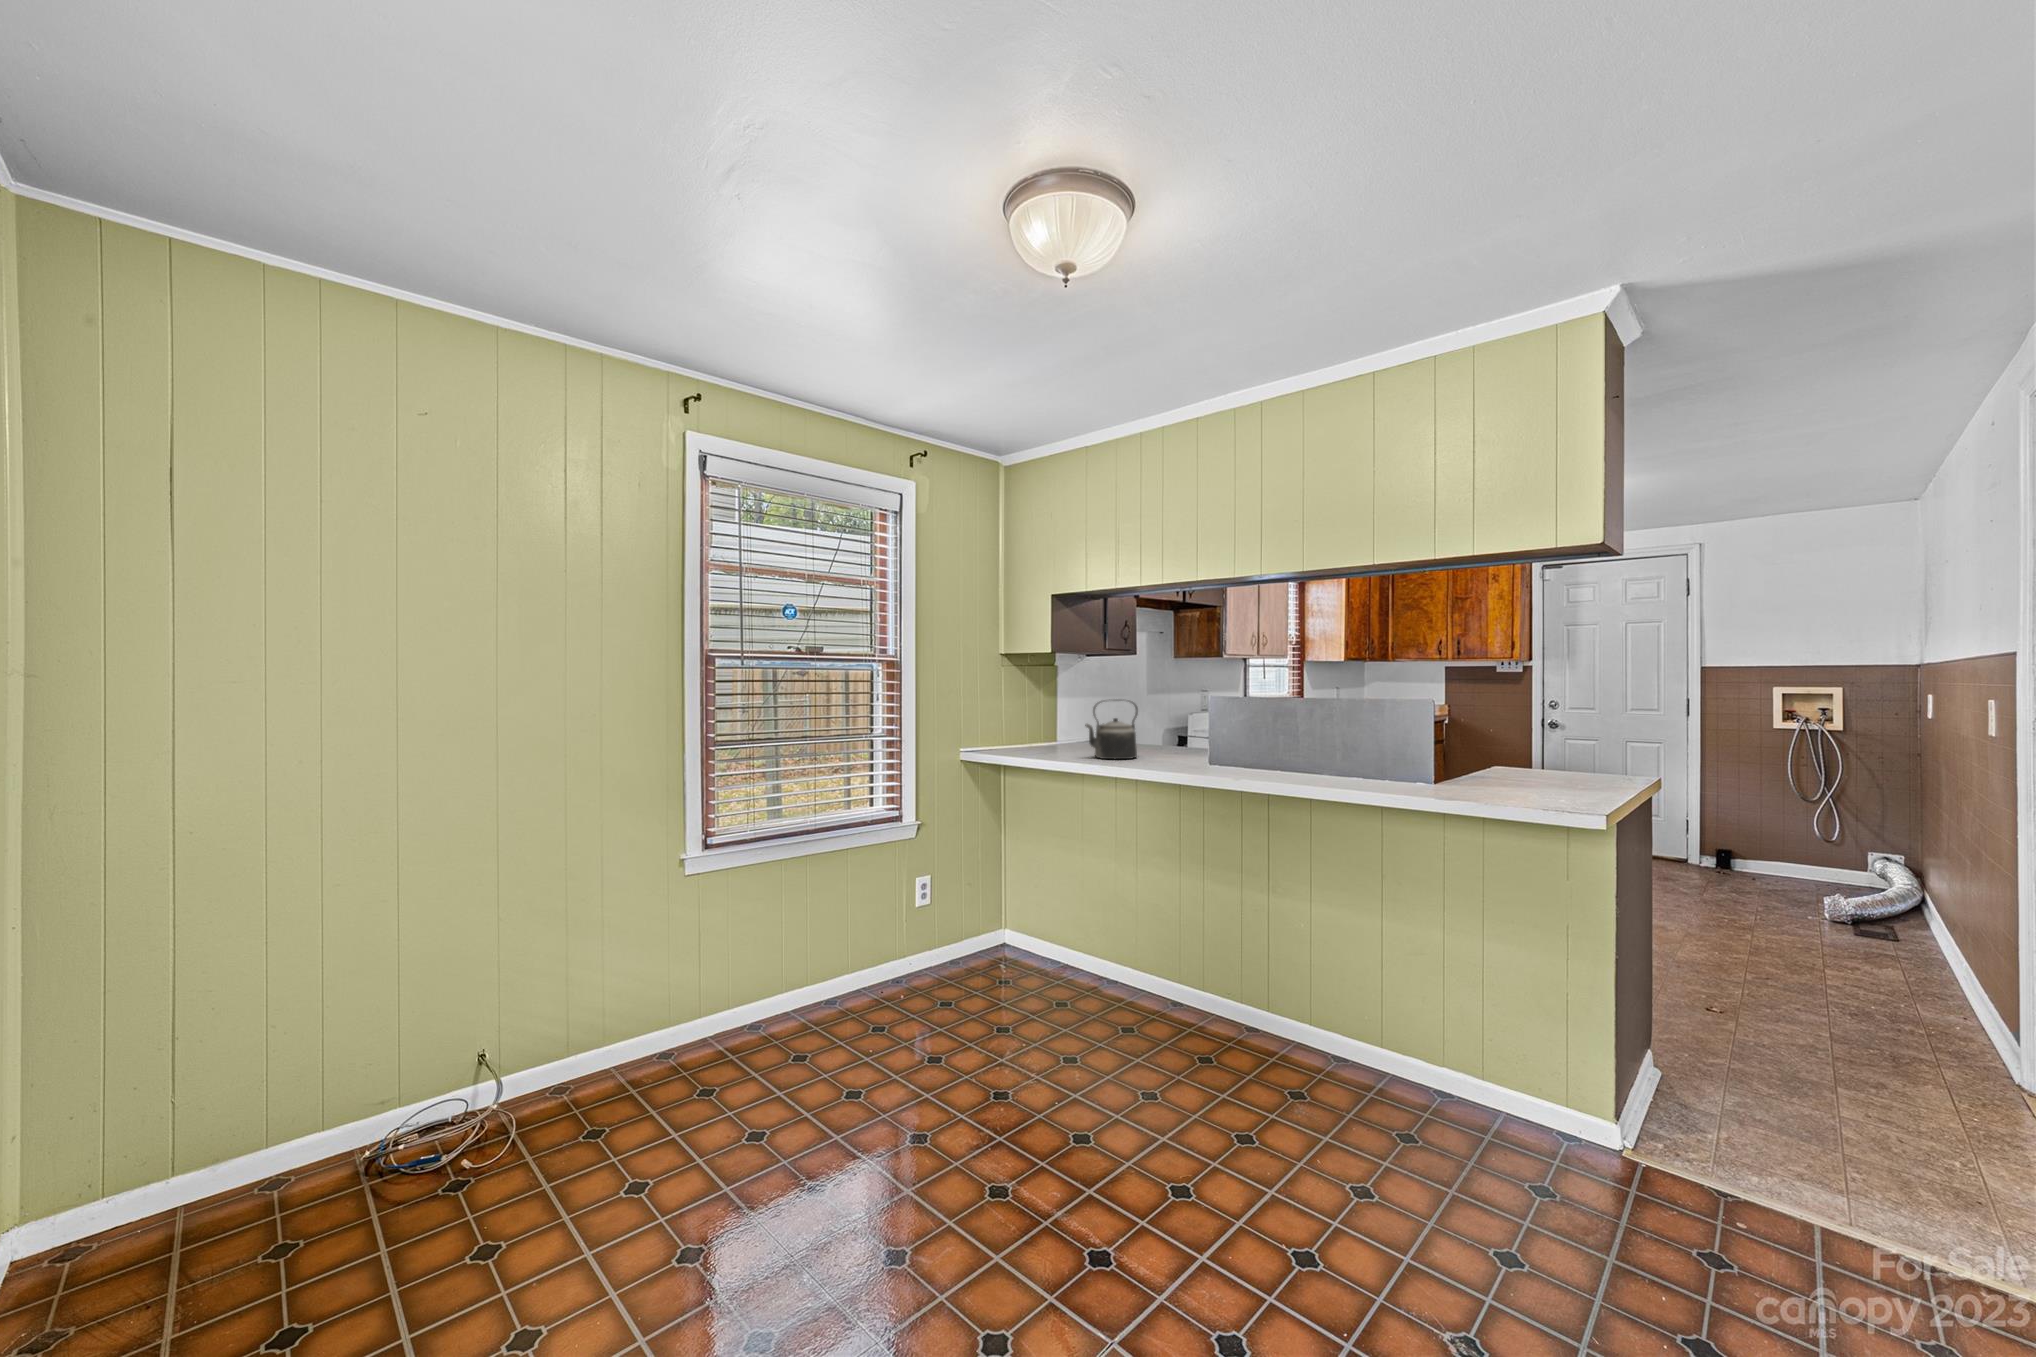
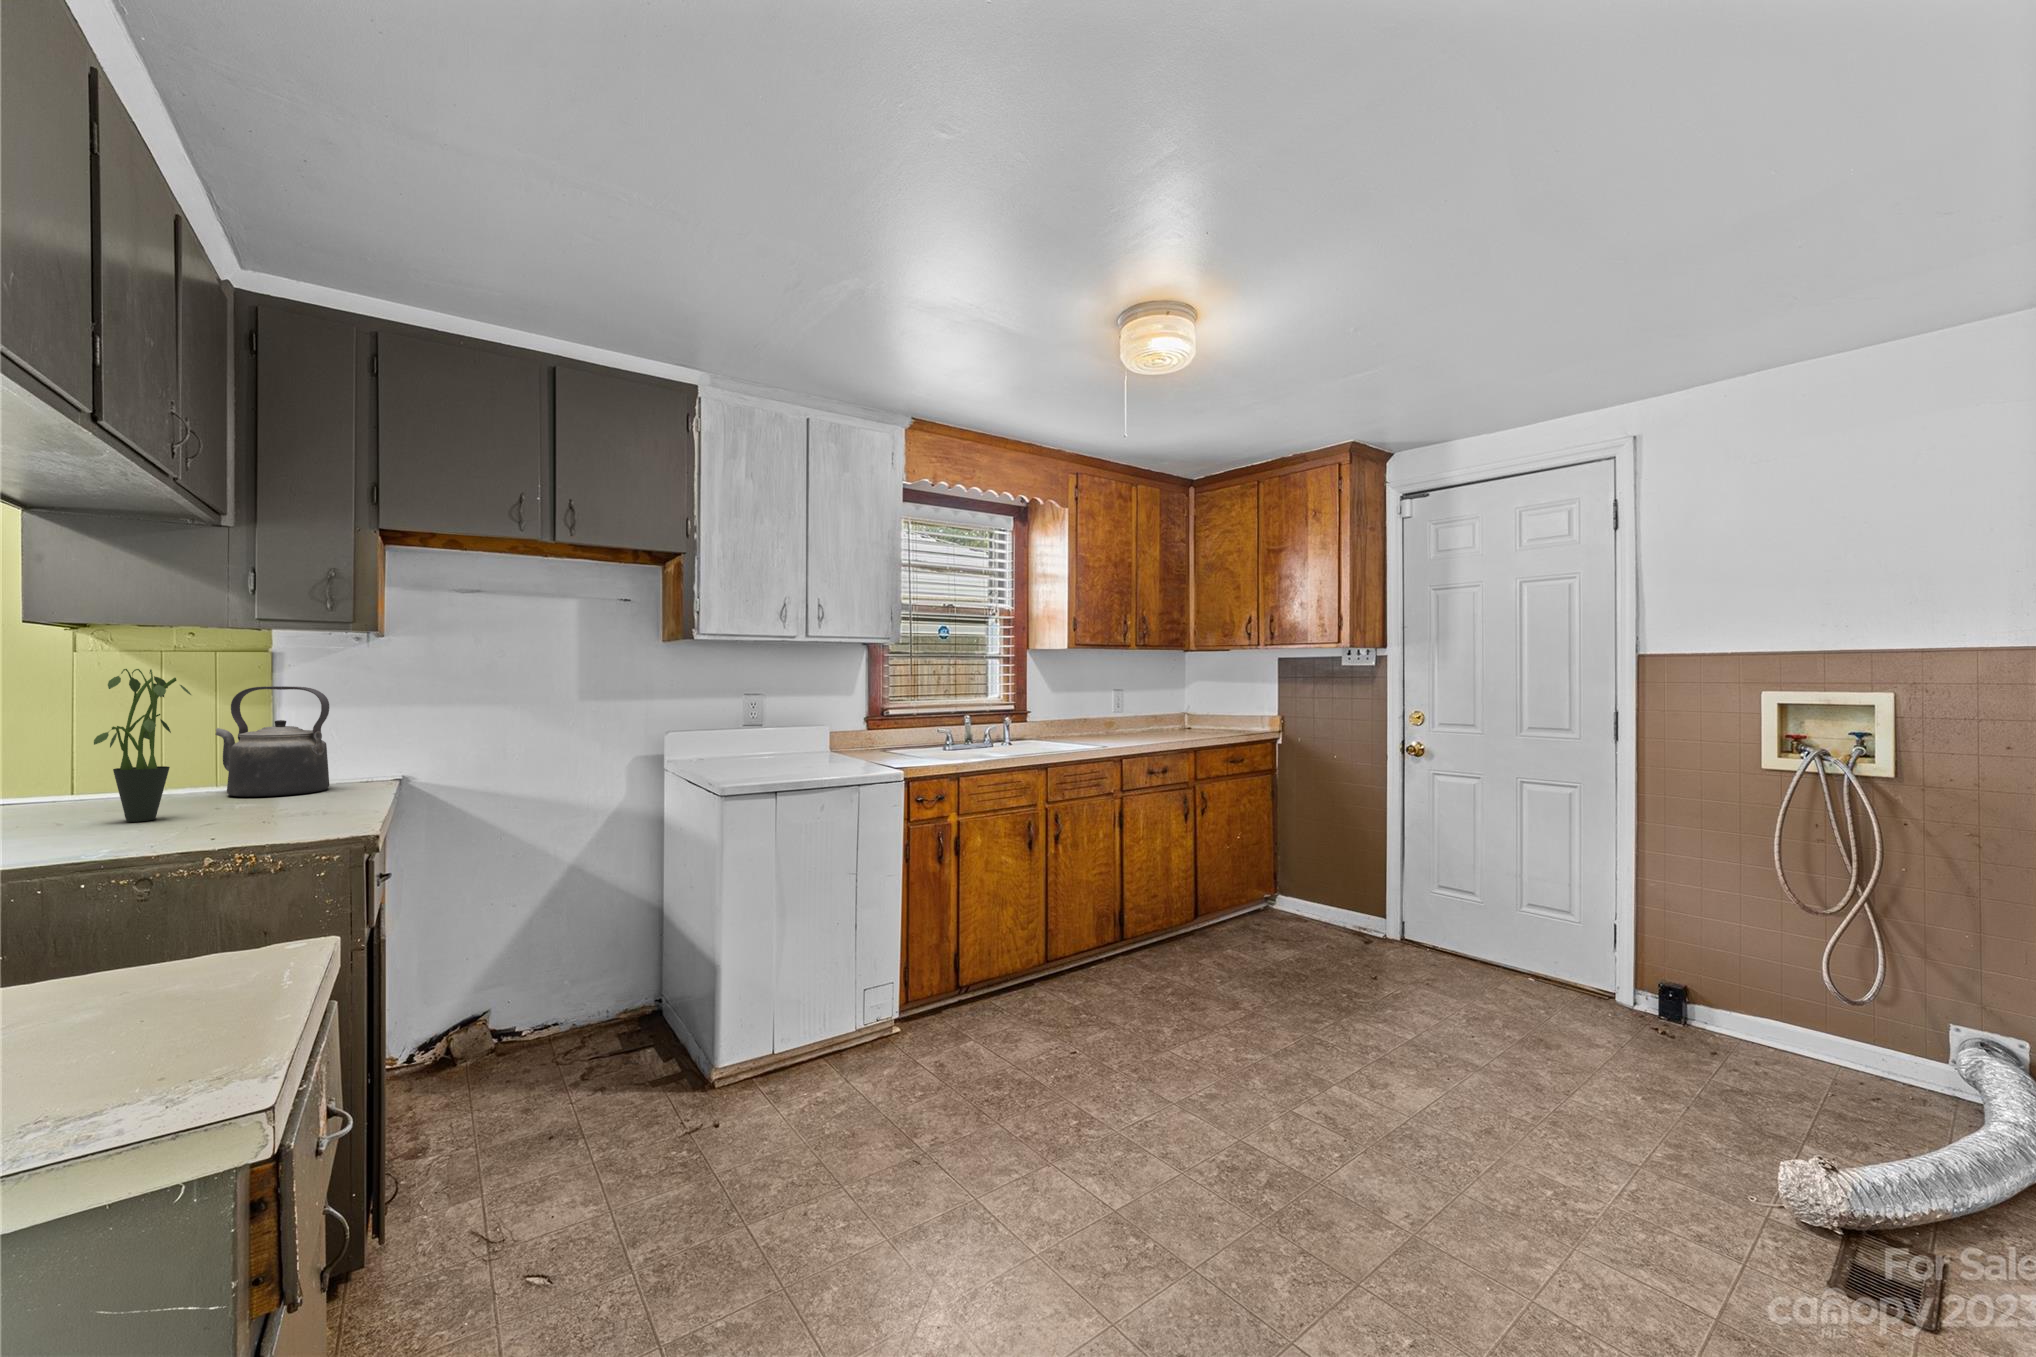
potted plant: none [1147,693,1180,768] -> present [94,669,191,822]

